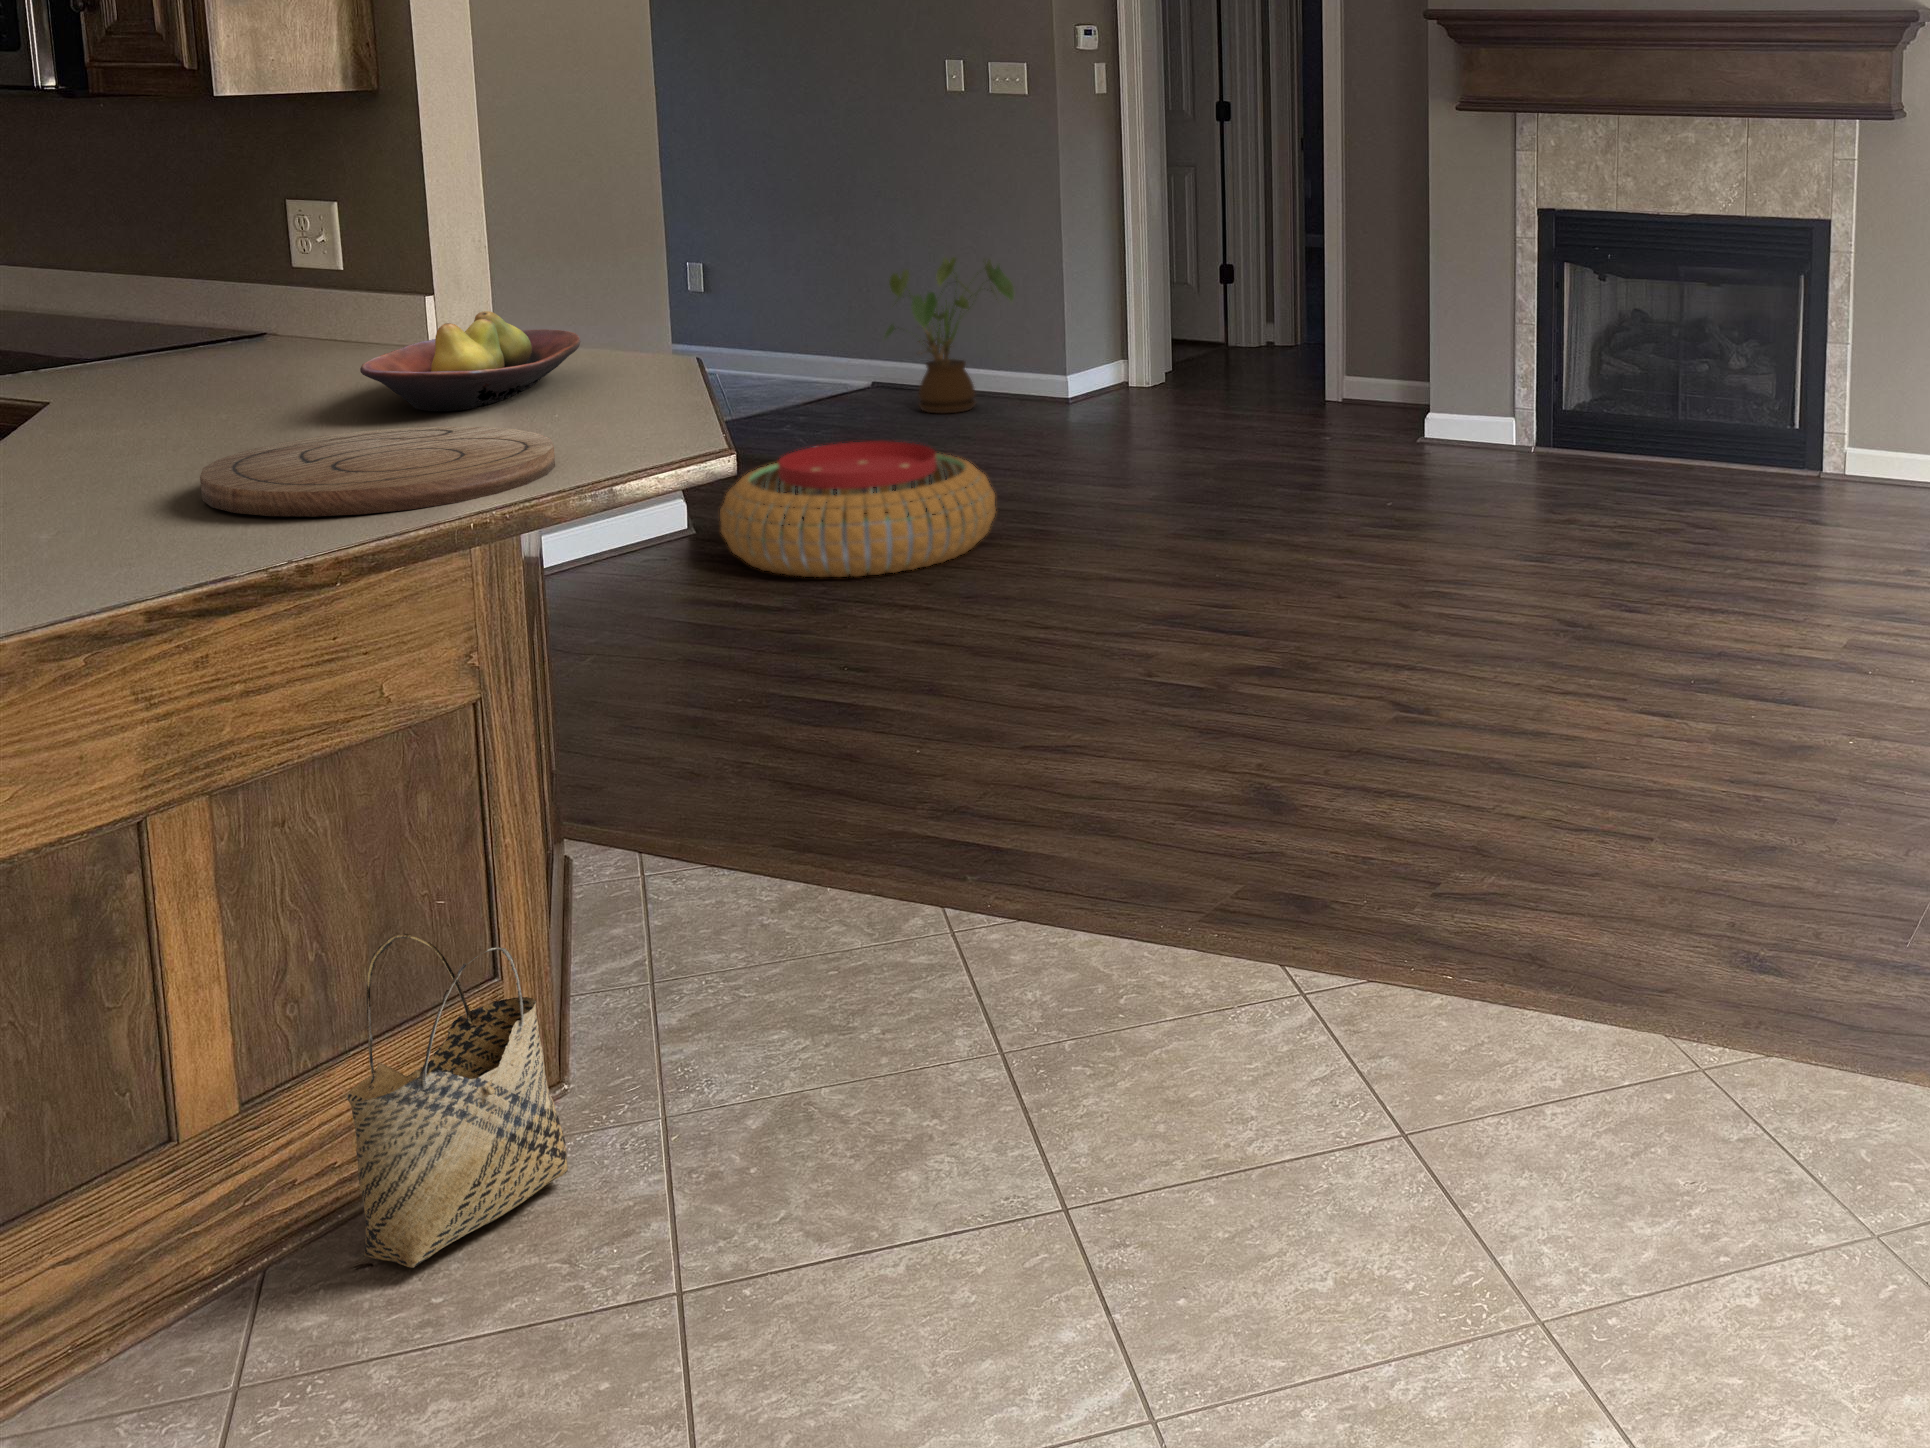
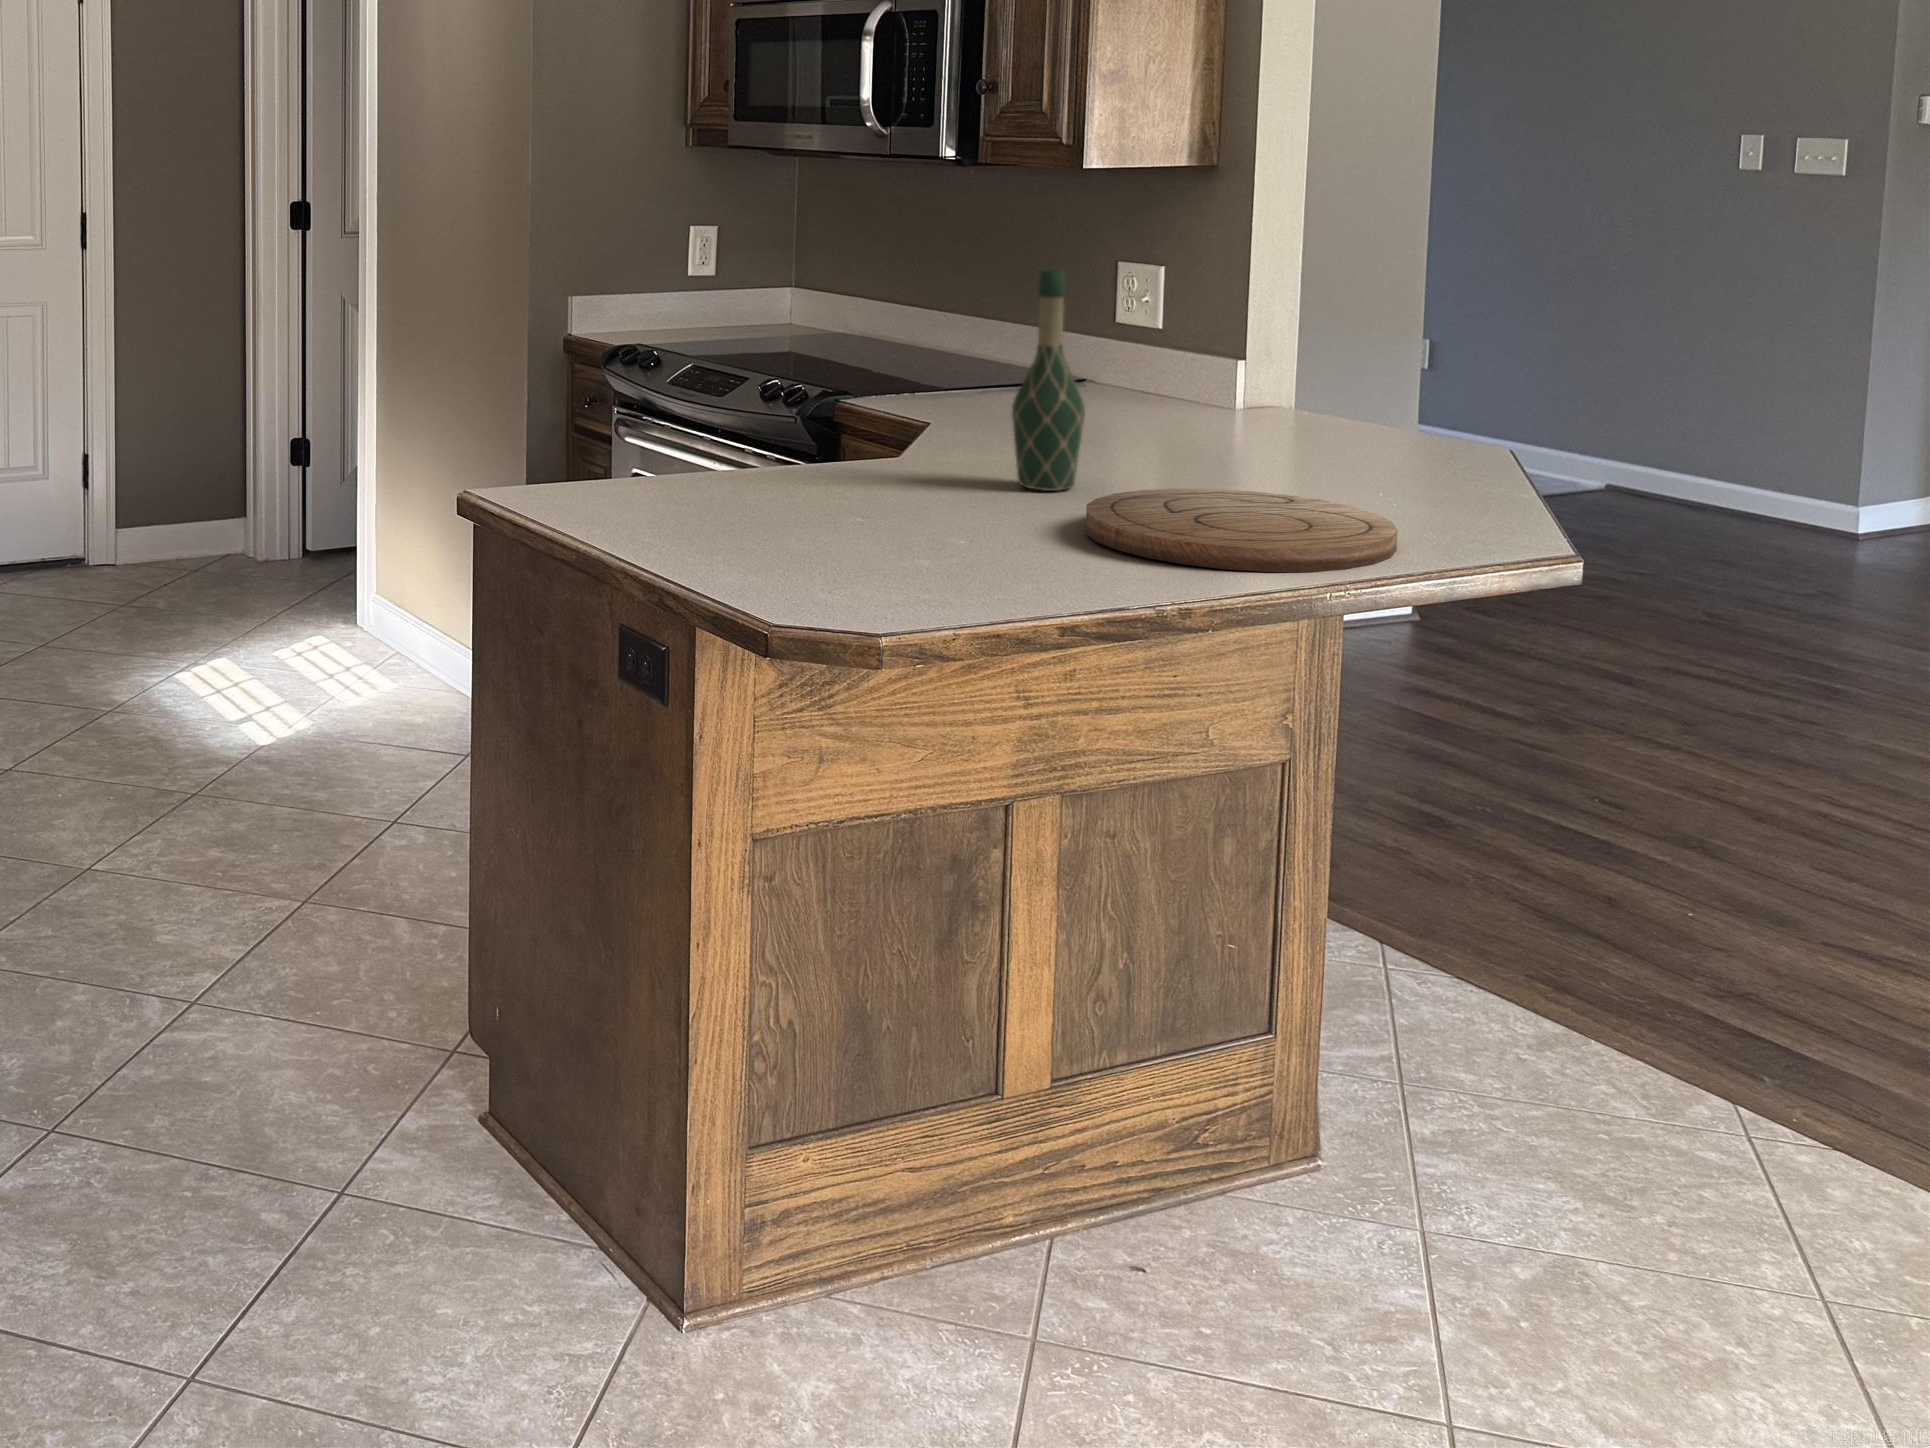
wine bottle: none [111,207,208,460] -> present [1012,269,1085,491]
house plant: present [885,257,1014,413] -> none [1658,357,1839,540]
fruit bowl: present [360,311,581,411] -> none [1201,385,1403,479]
pouf: present [720,441,996,577] -> none [1466,557,1808,716]
woven basket: present [346,934,568,1268] -> none [1138,968,1326,1290]

